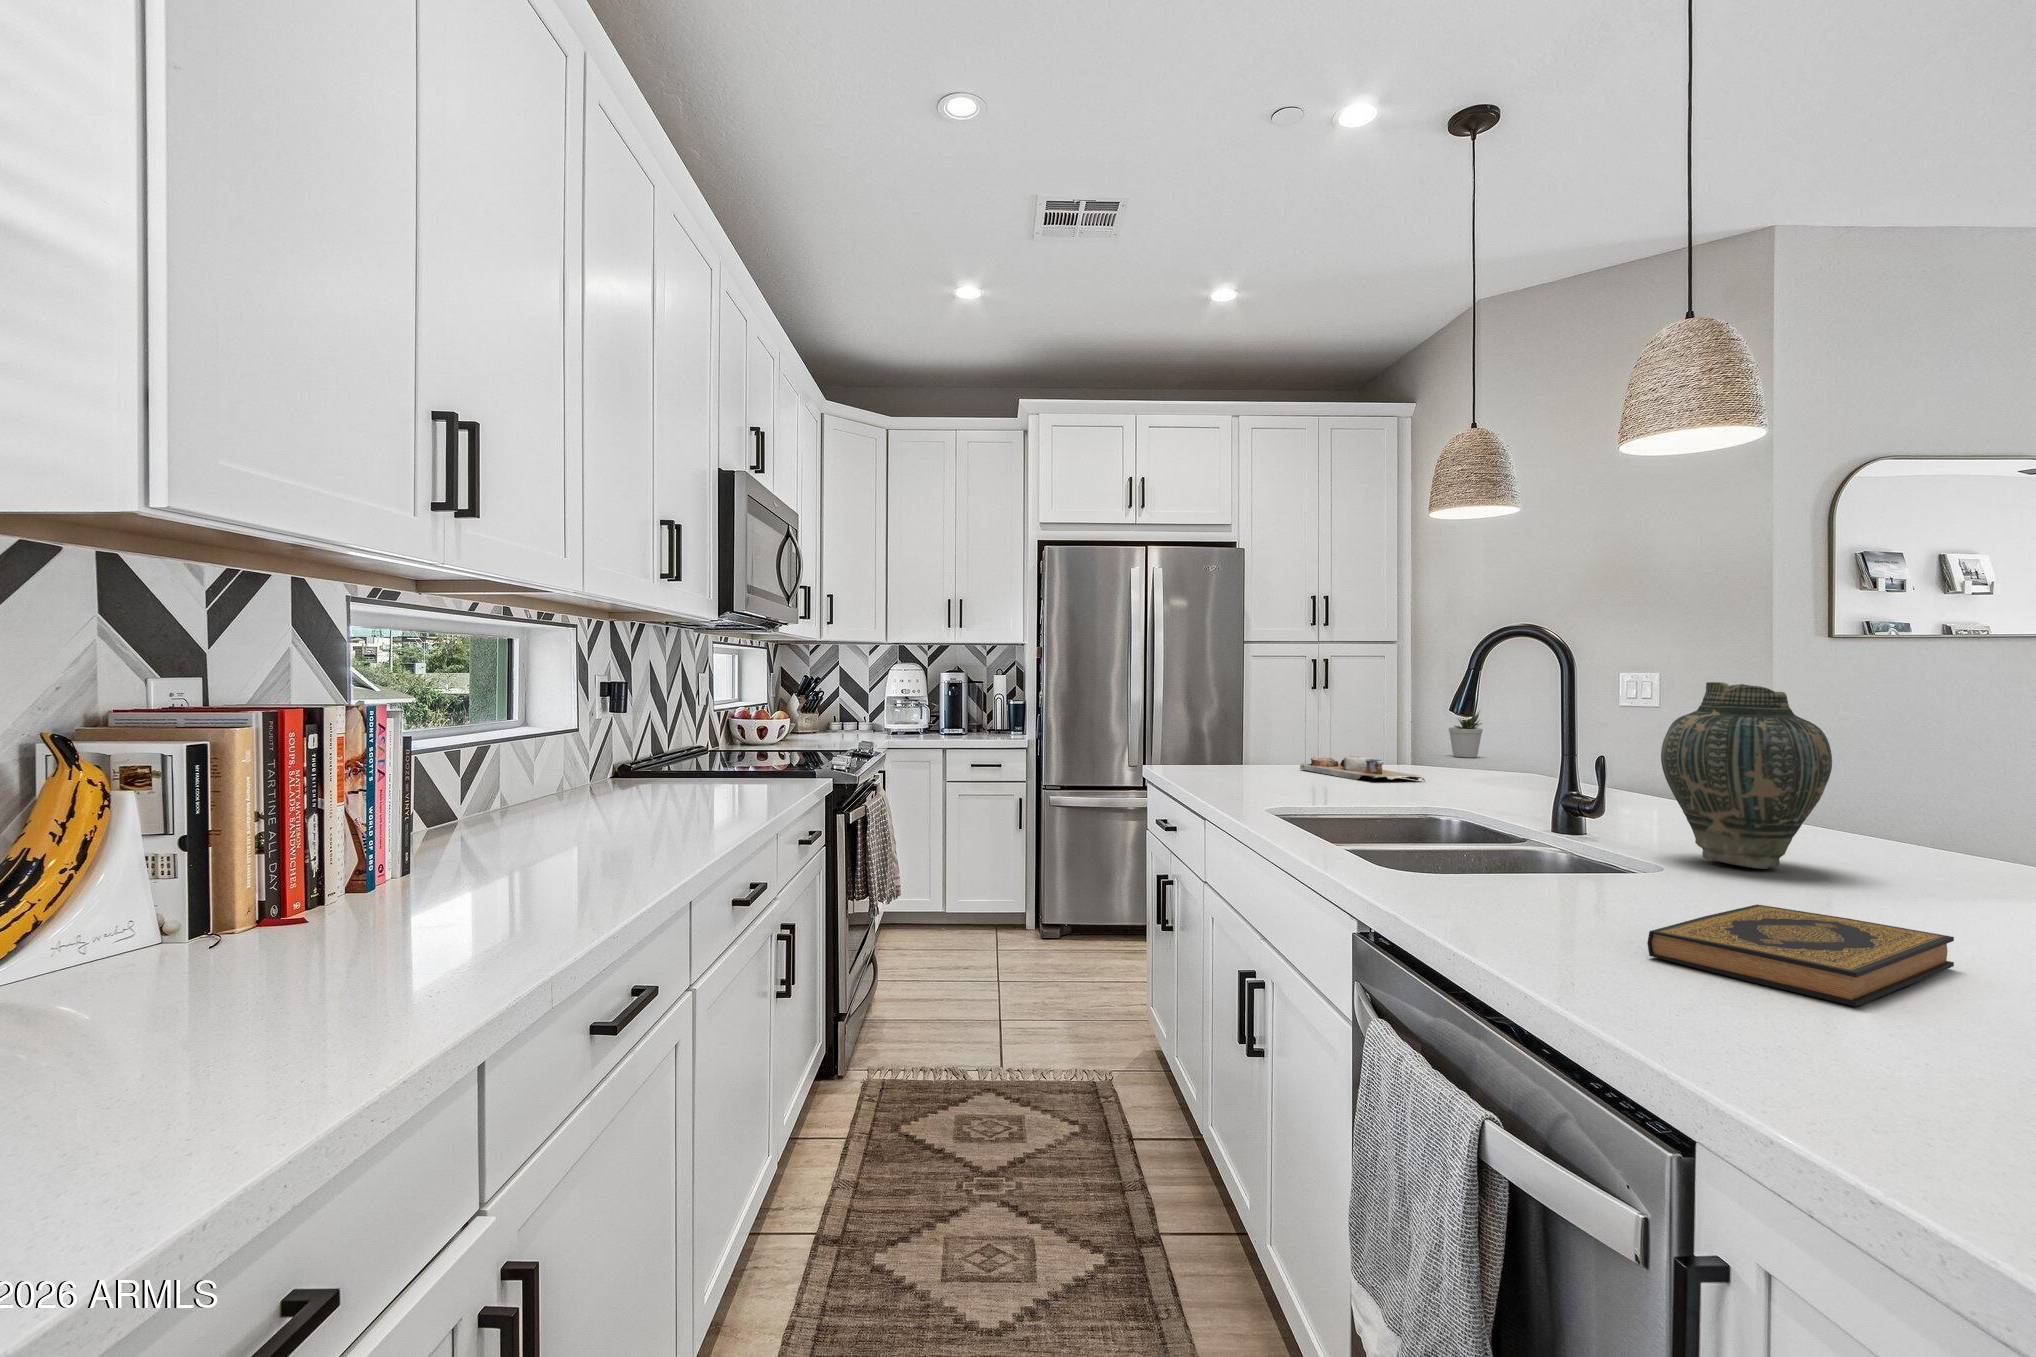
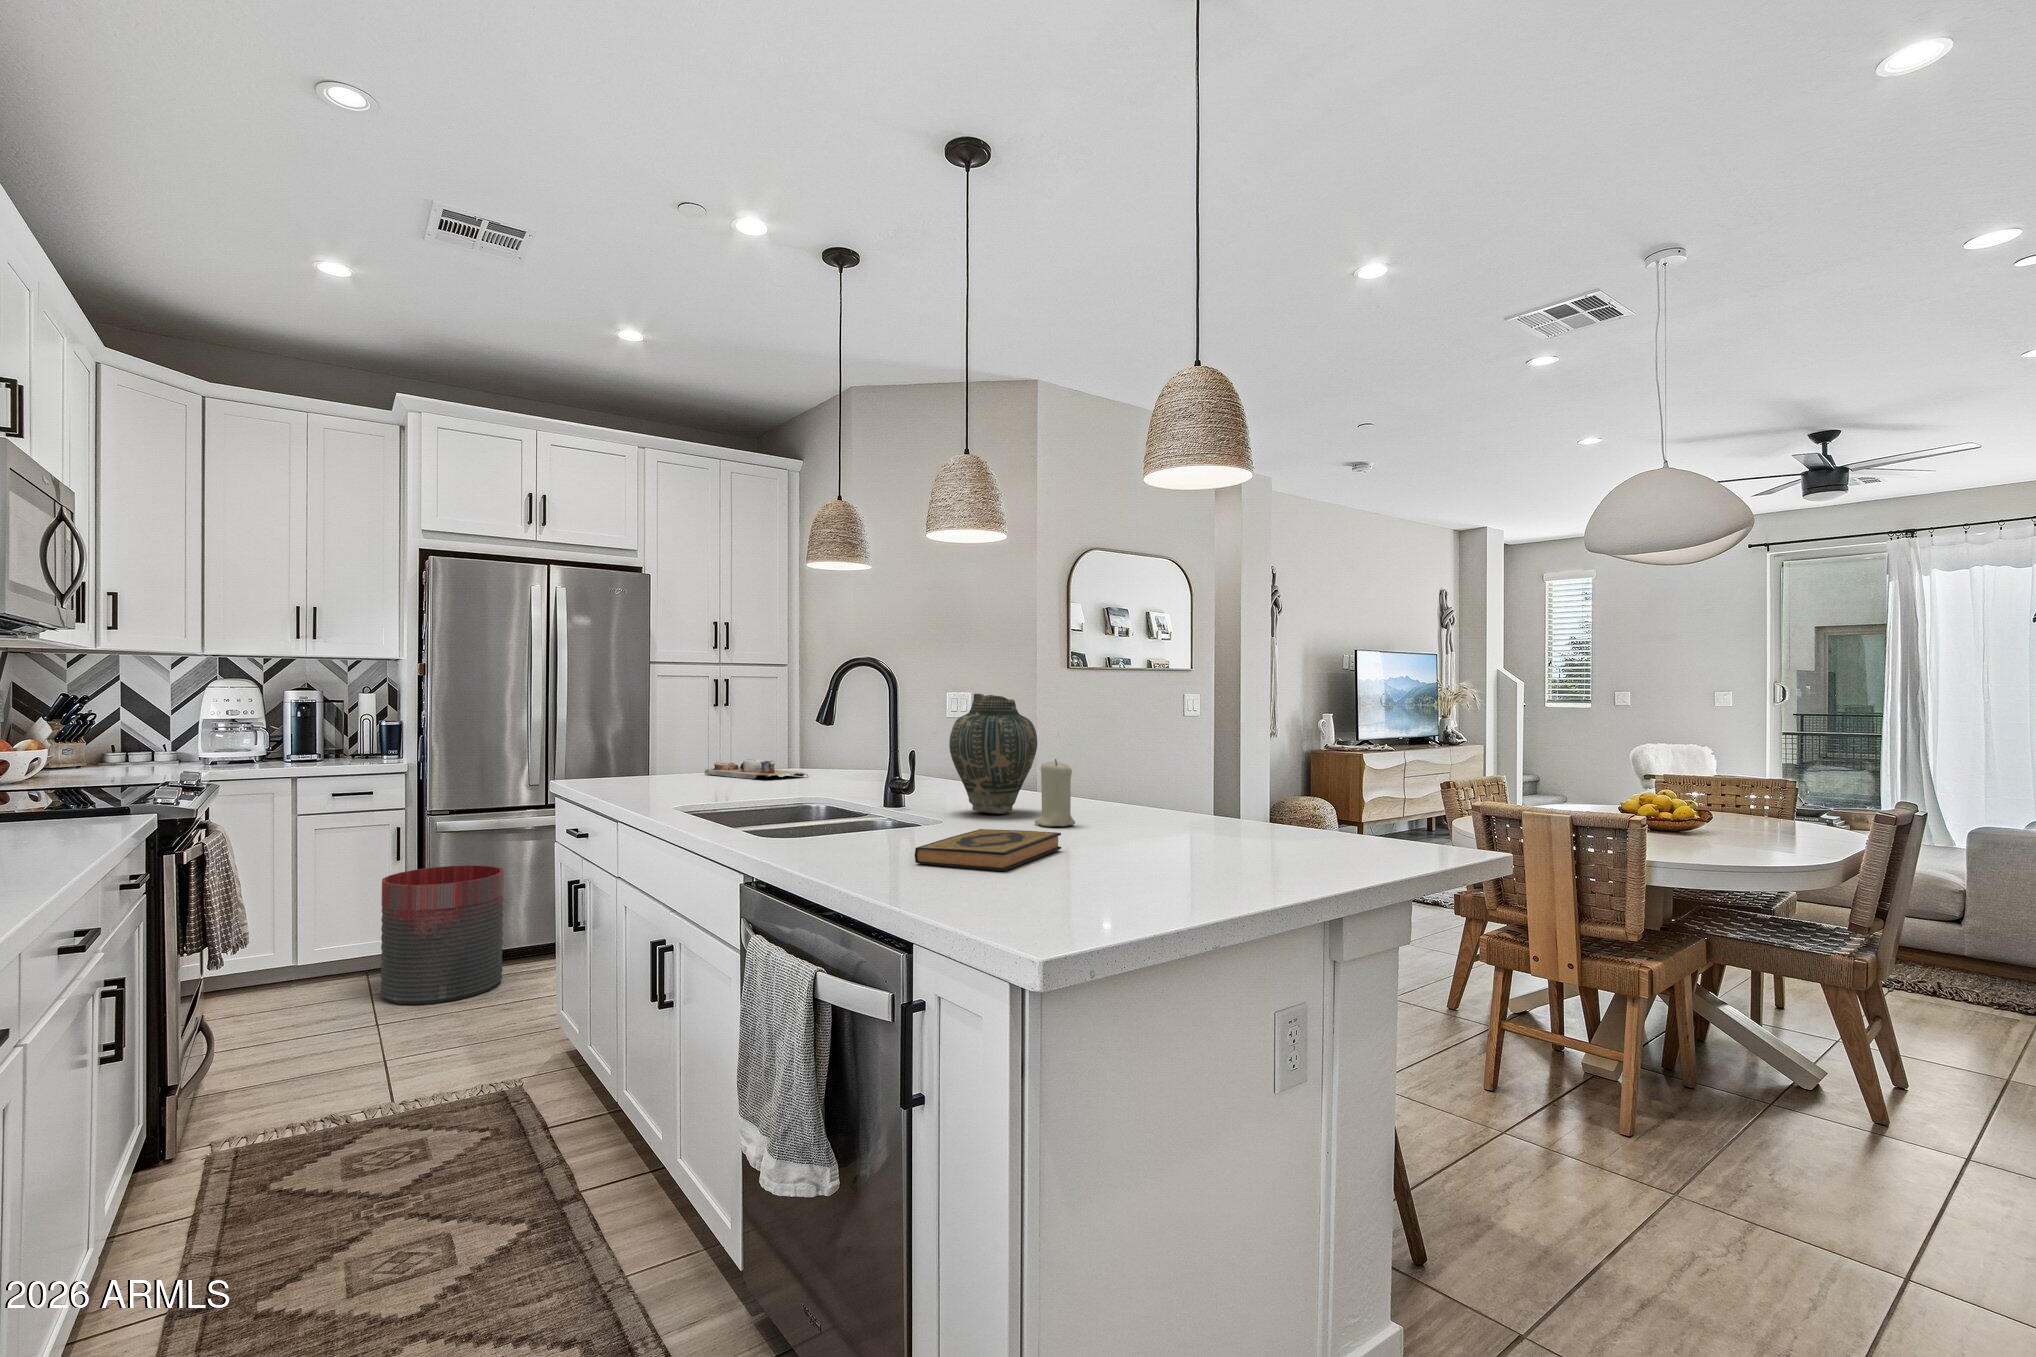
potted plant: present [1449,713,1483,758] -> none [832,715,858,757]
candle: none [1842,793,1938,910] -> present [1035,759,1075,826]
trash can: none [1005,838,1105,968] -> present [381,865,504,1005]

